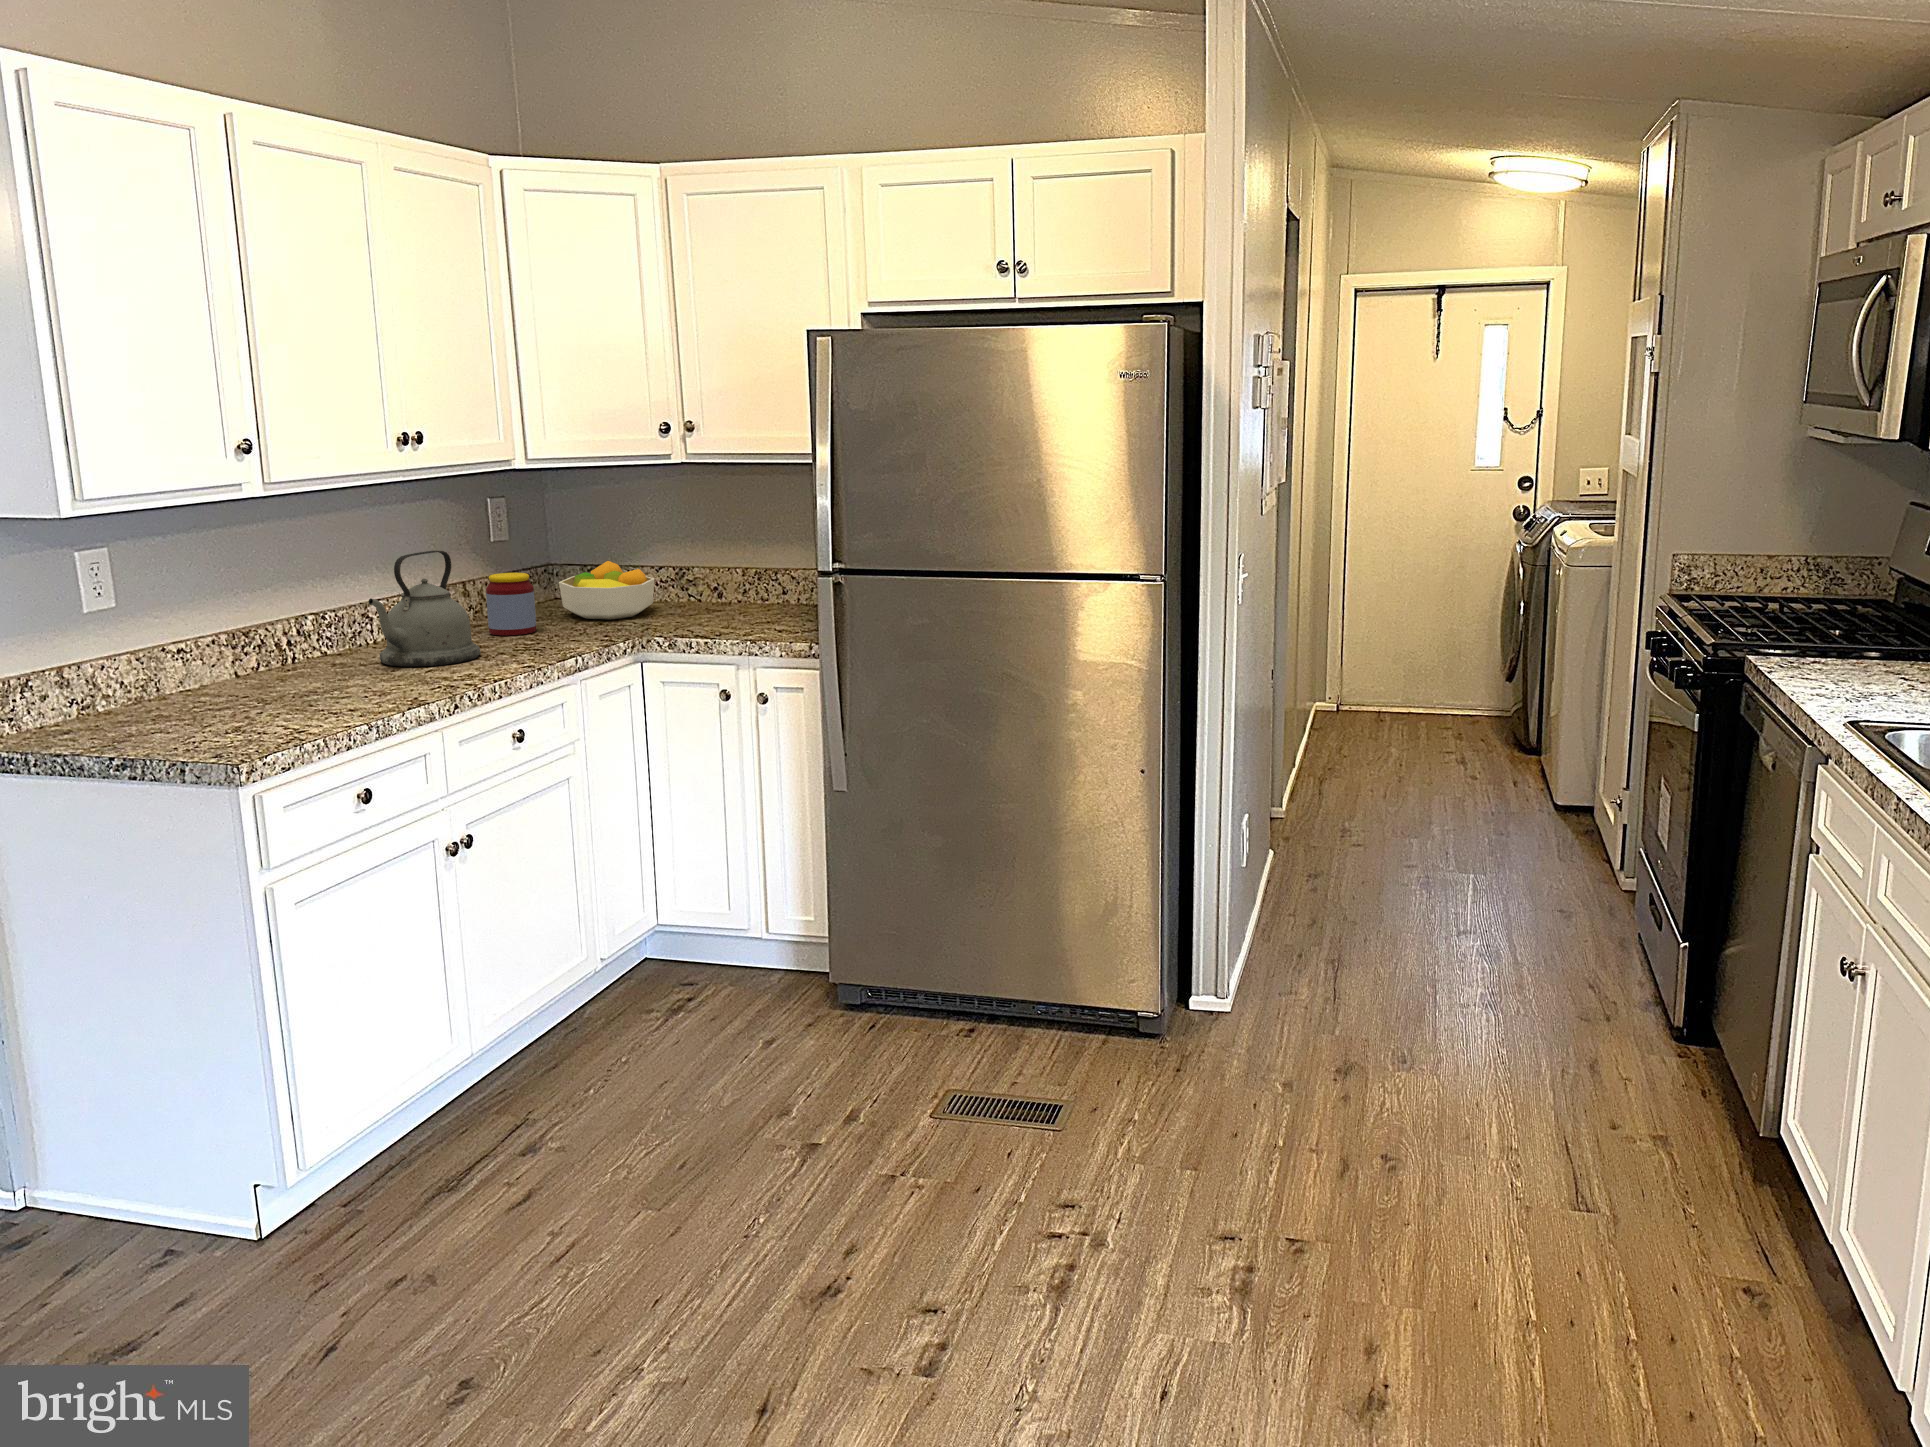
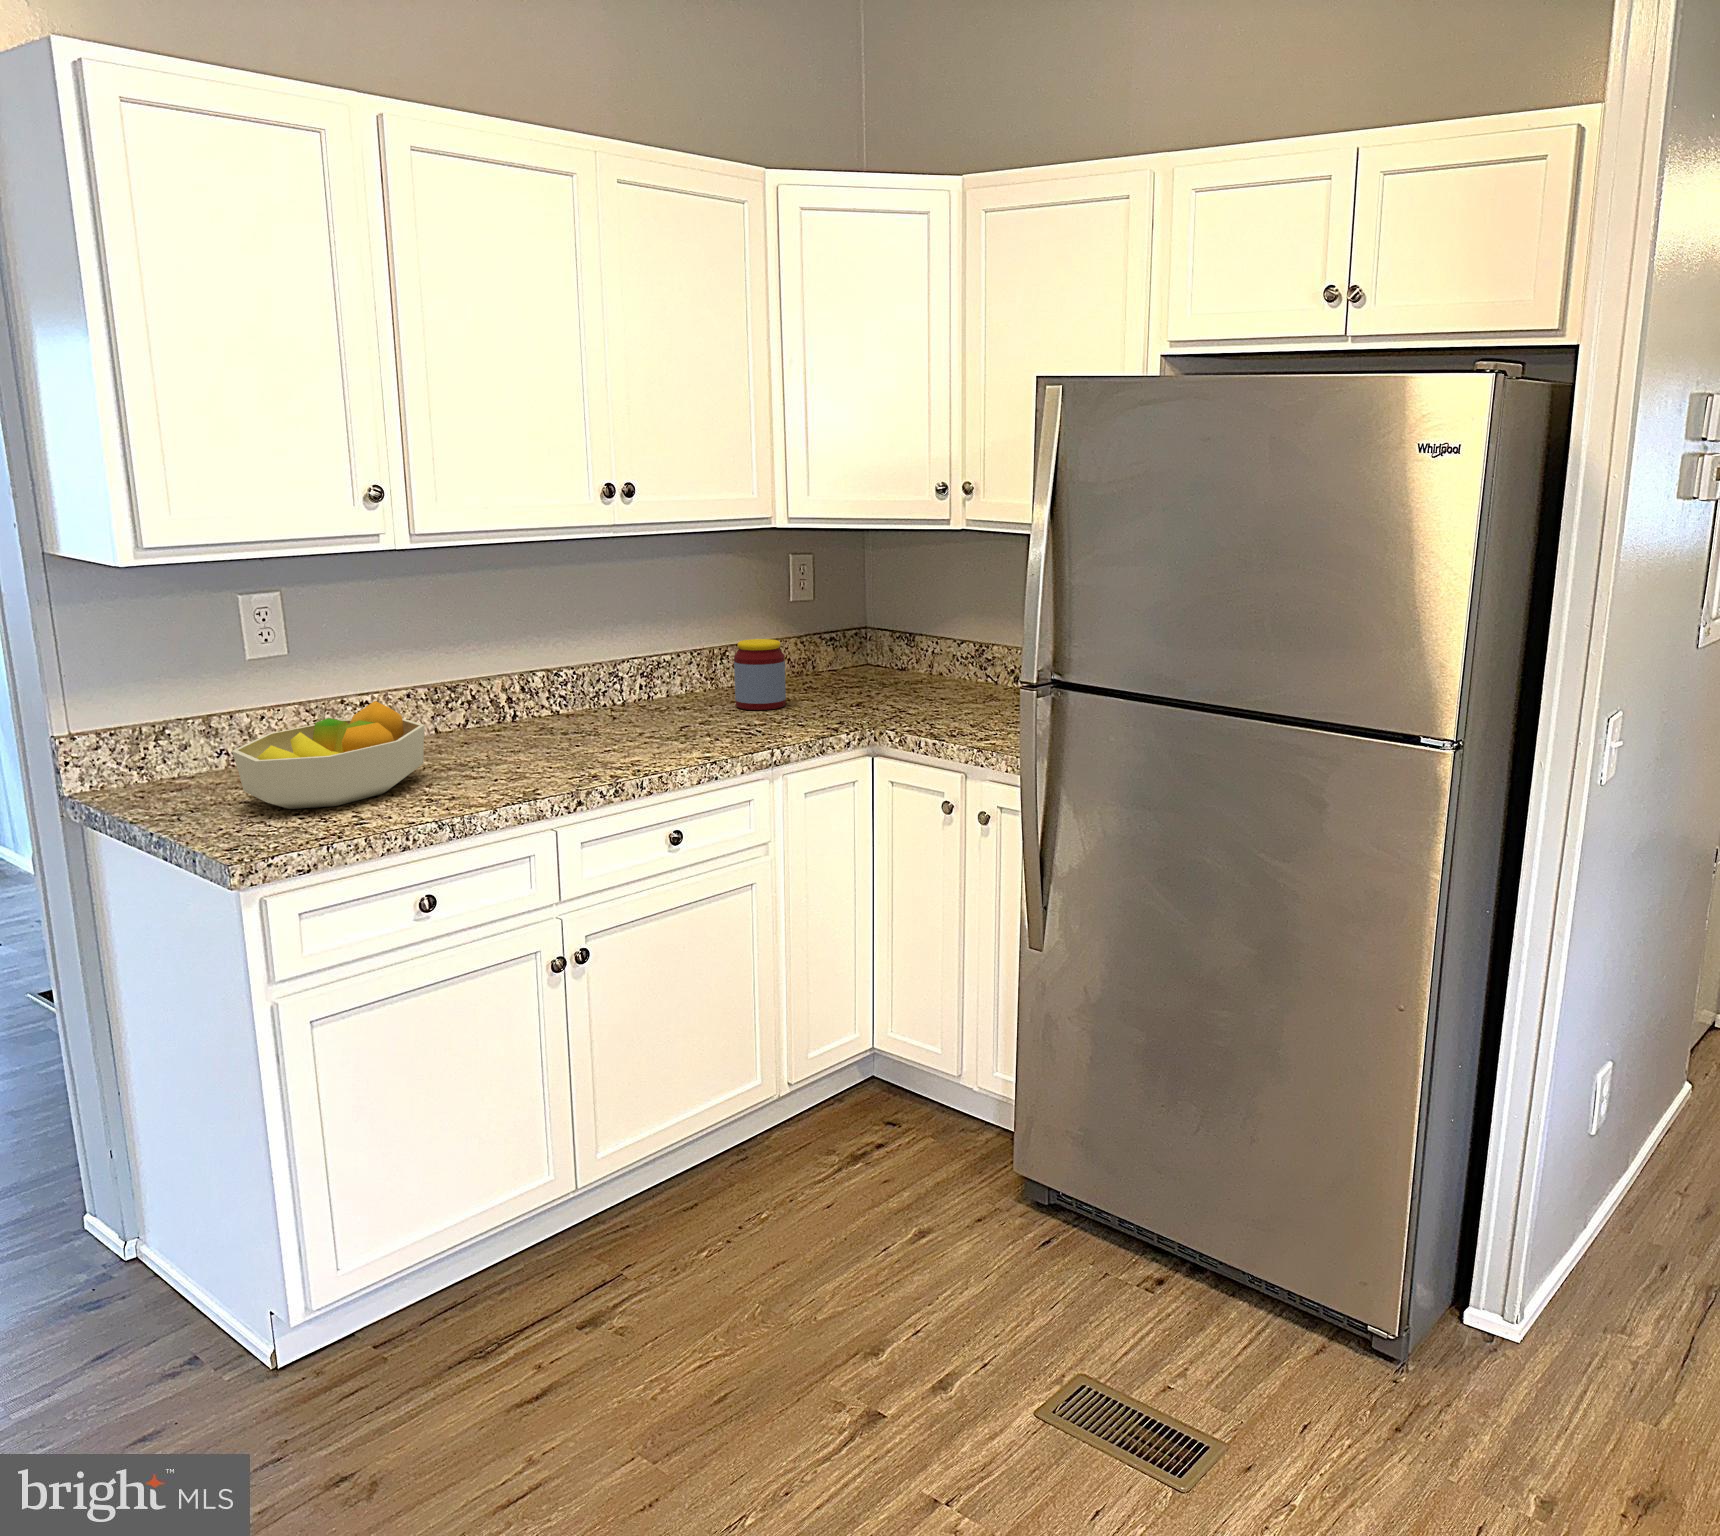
kettle: present [369,551,481,667] -> none [541,611,681,744]
fruit bowl: present [559,561,654,620] -> present [232,701,425,809]

